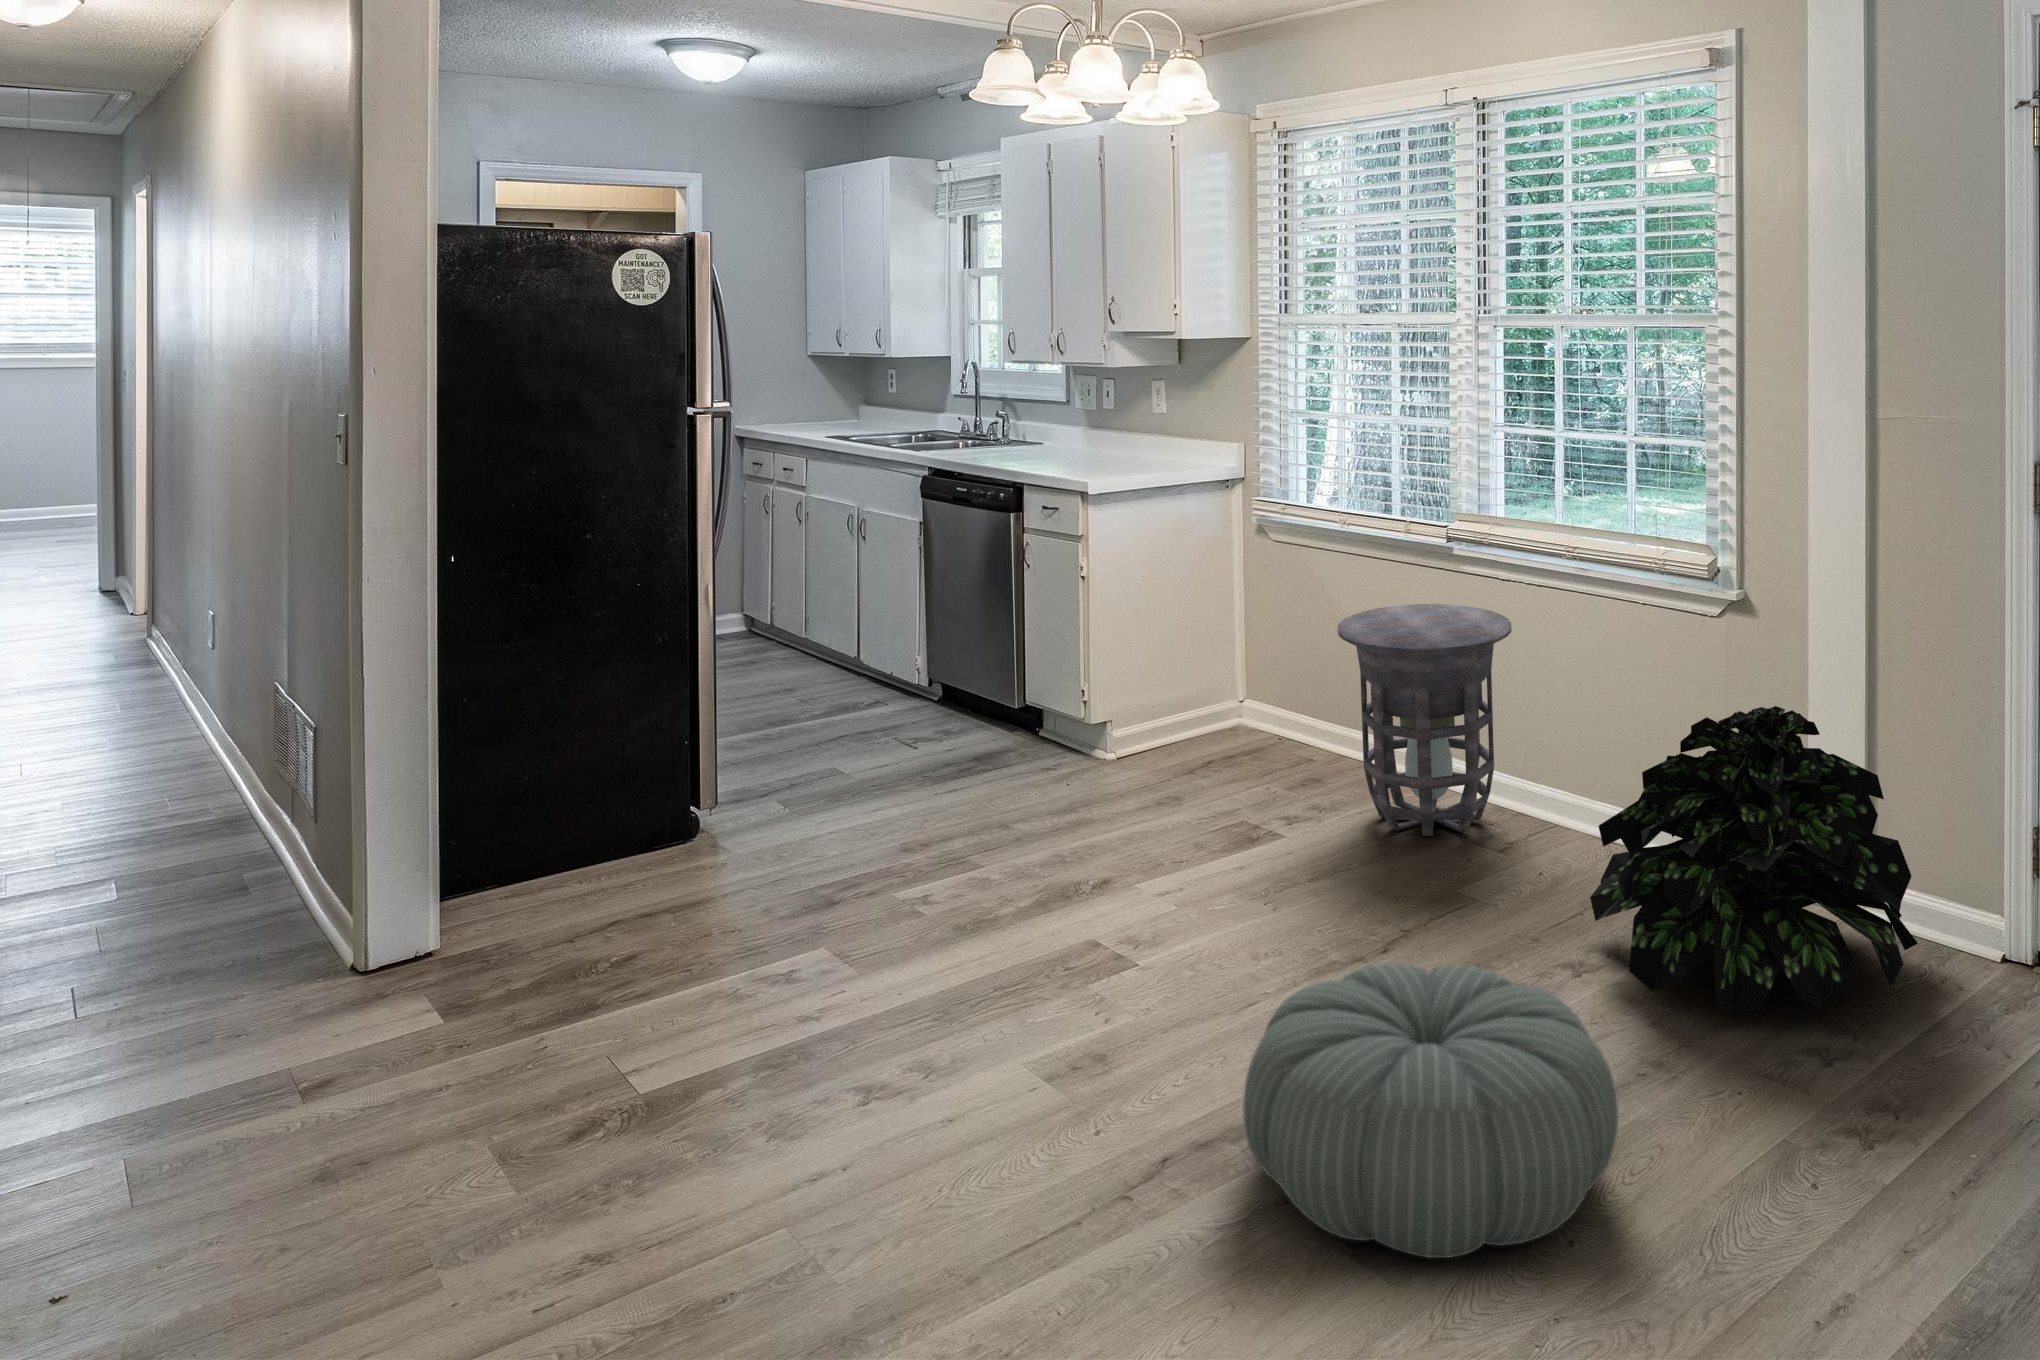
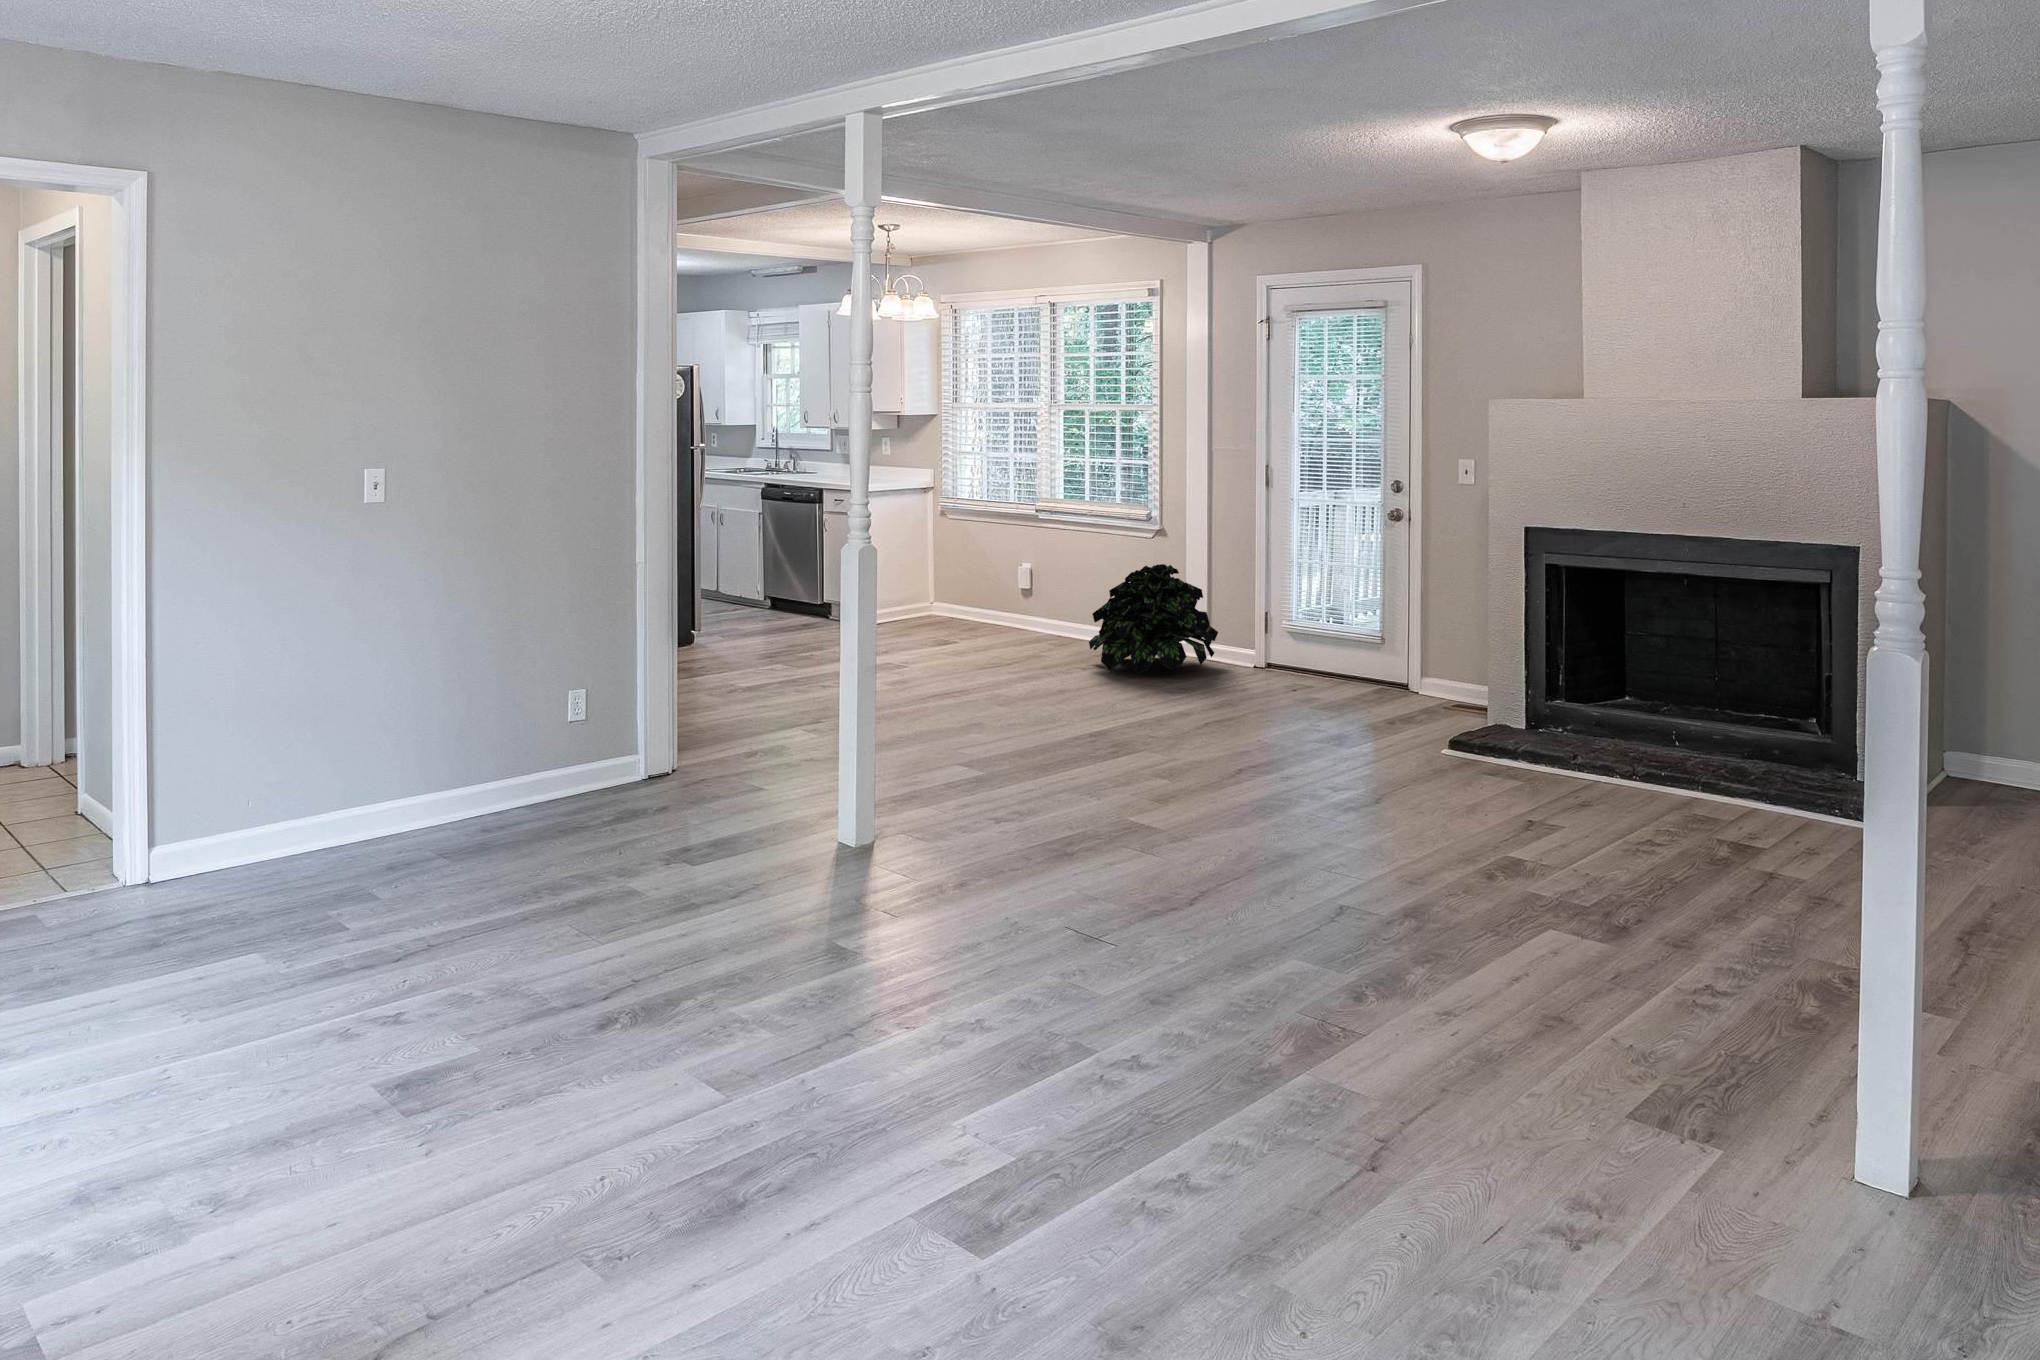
side table: present [1337,604,1512,836] -> none [983,541,1063,642]
pouf: present [1243,963,1618,1258] -> none [959,639,1084,708]

